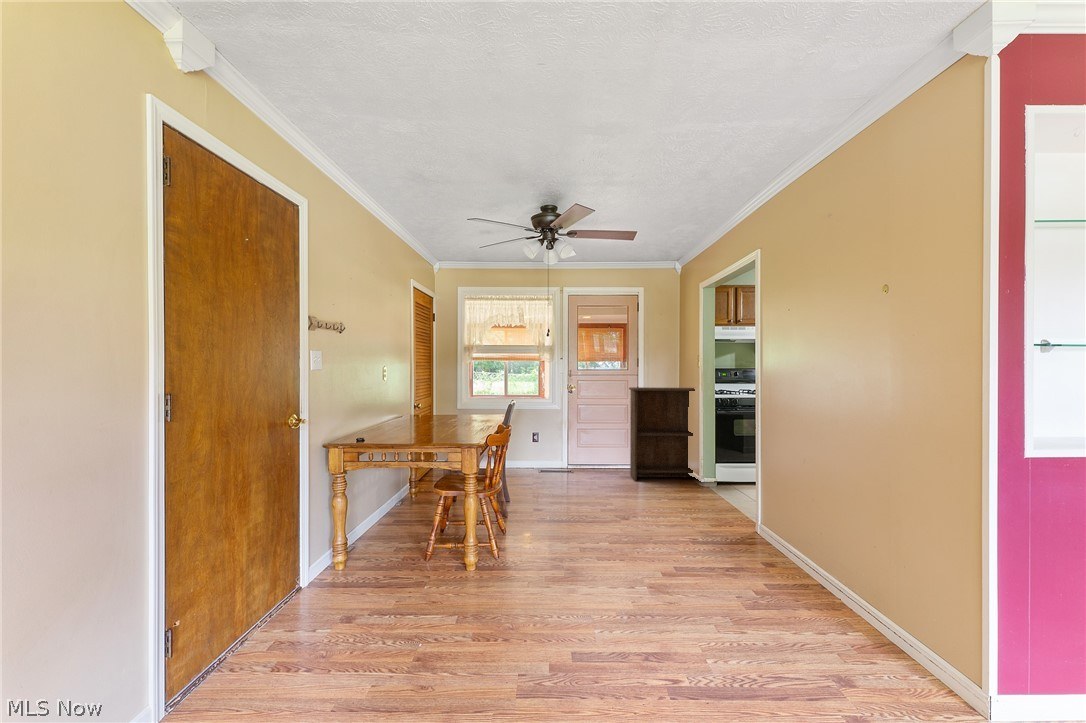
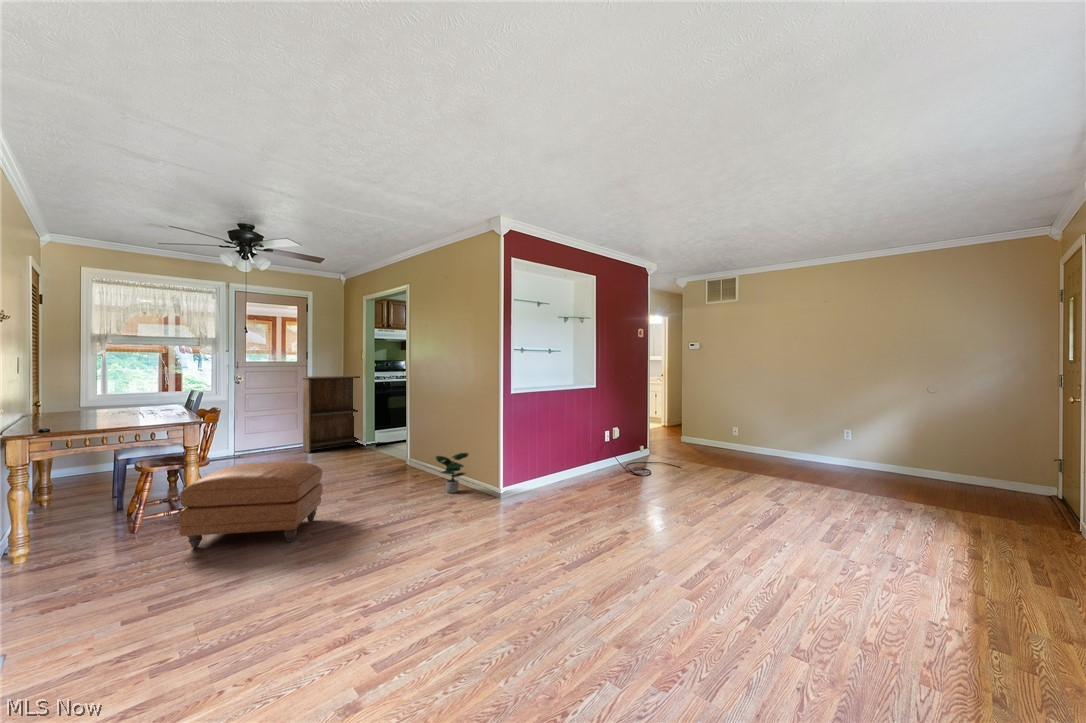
ottoman: none [432,507,606,660] -> present [179,462,323,548]
potted plant: none [808,552,888,642] -> present [436,453,468,493]

